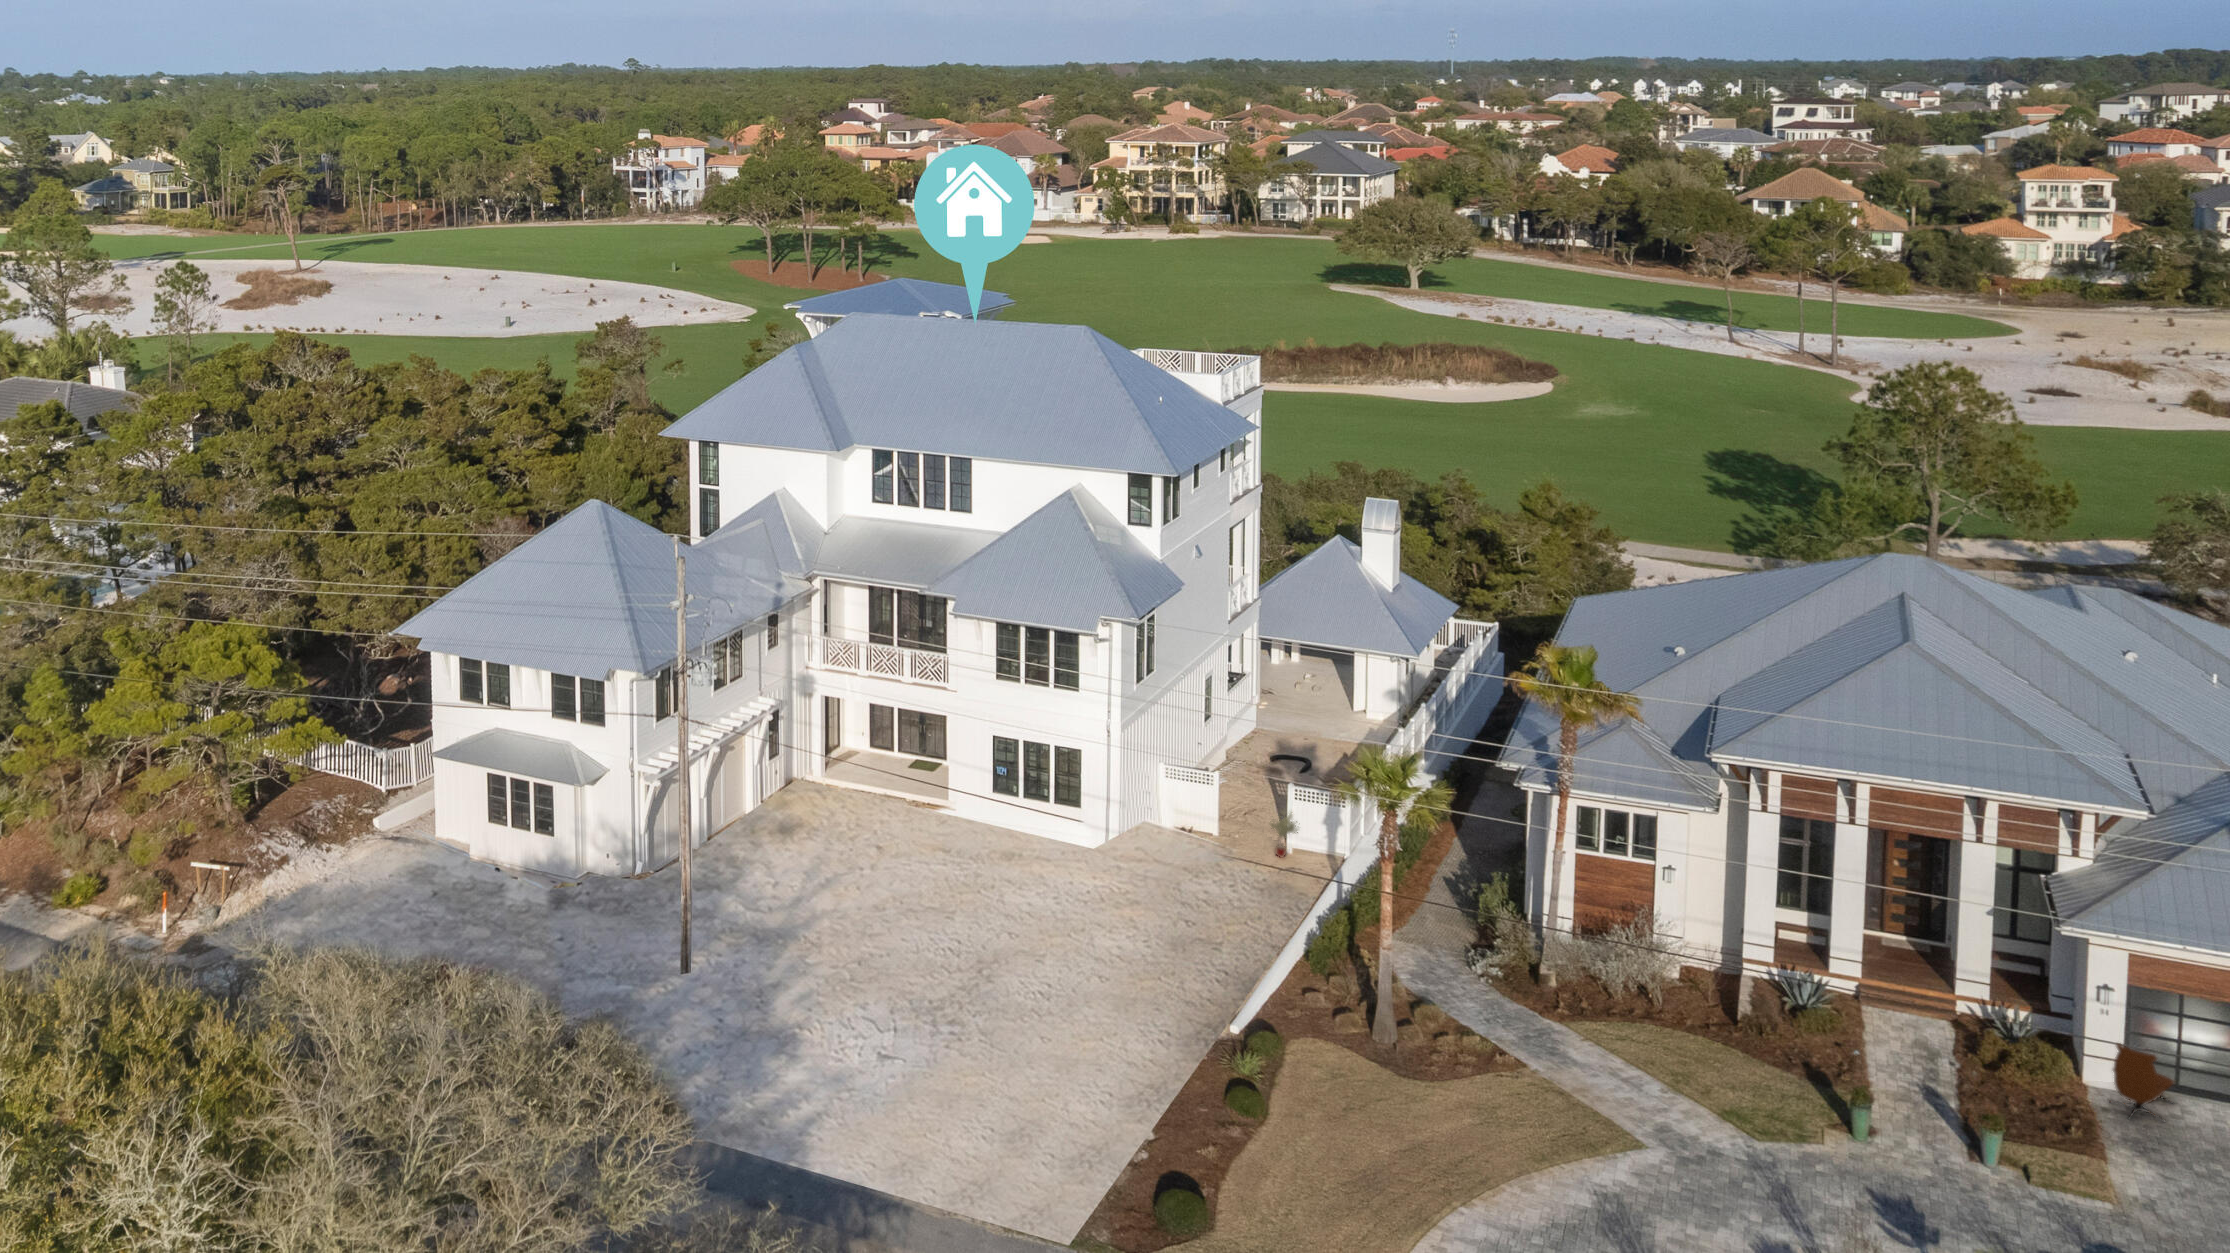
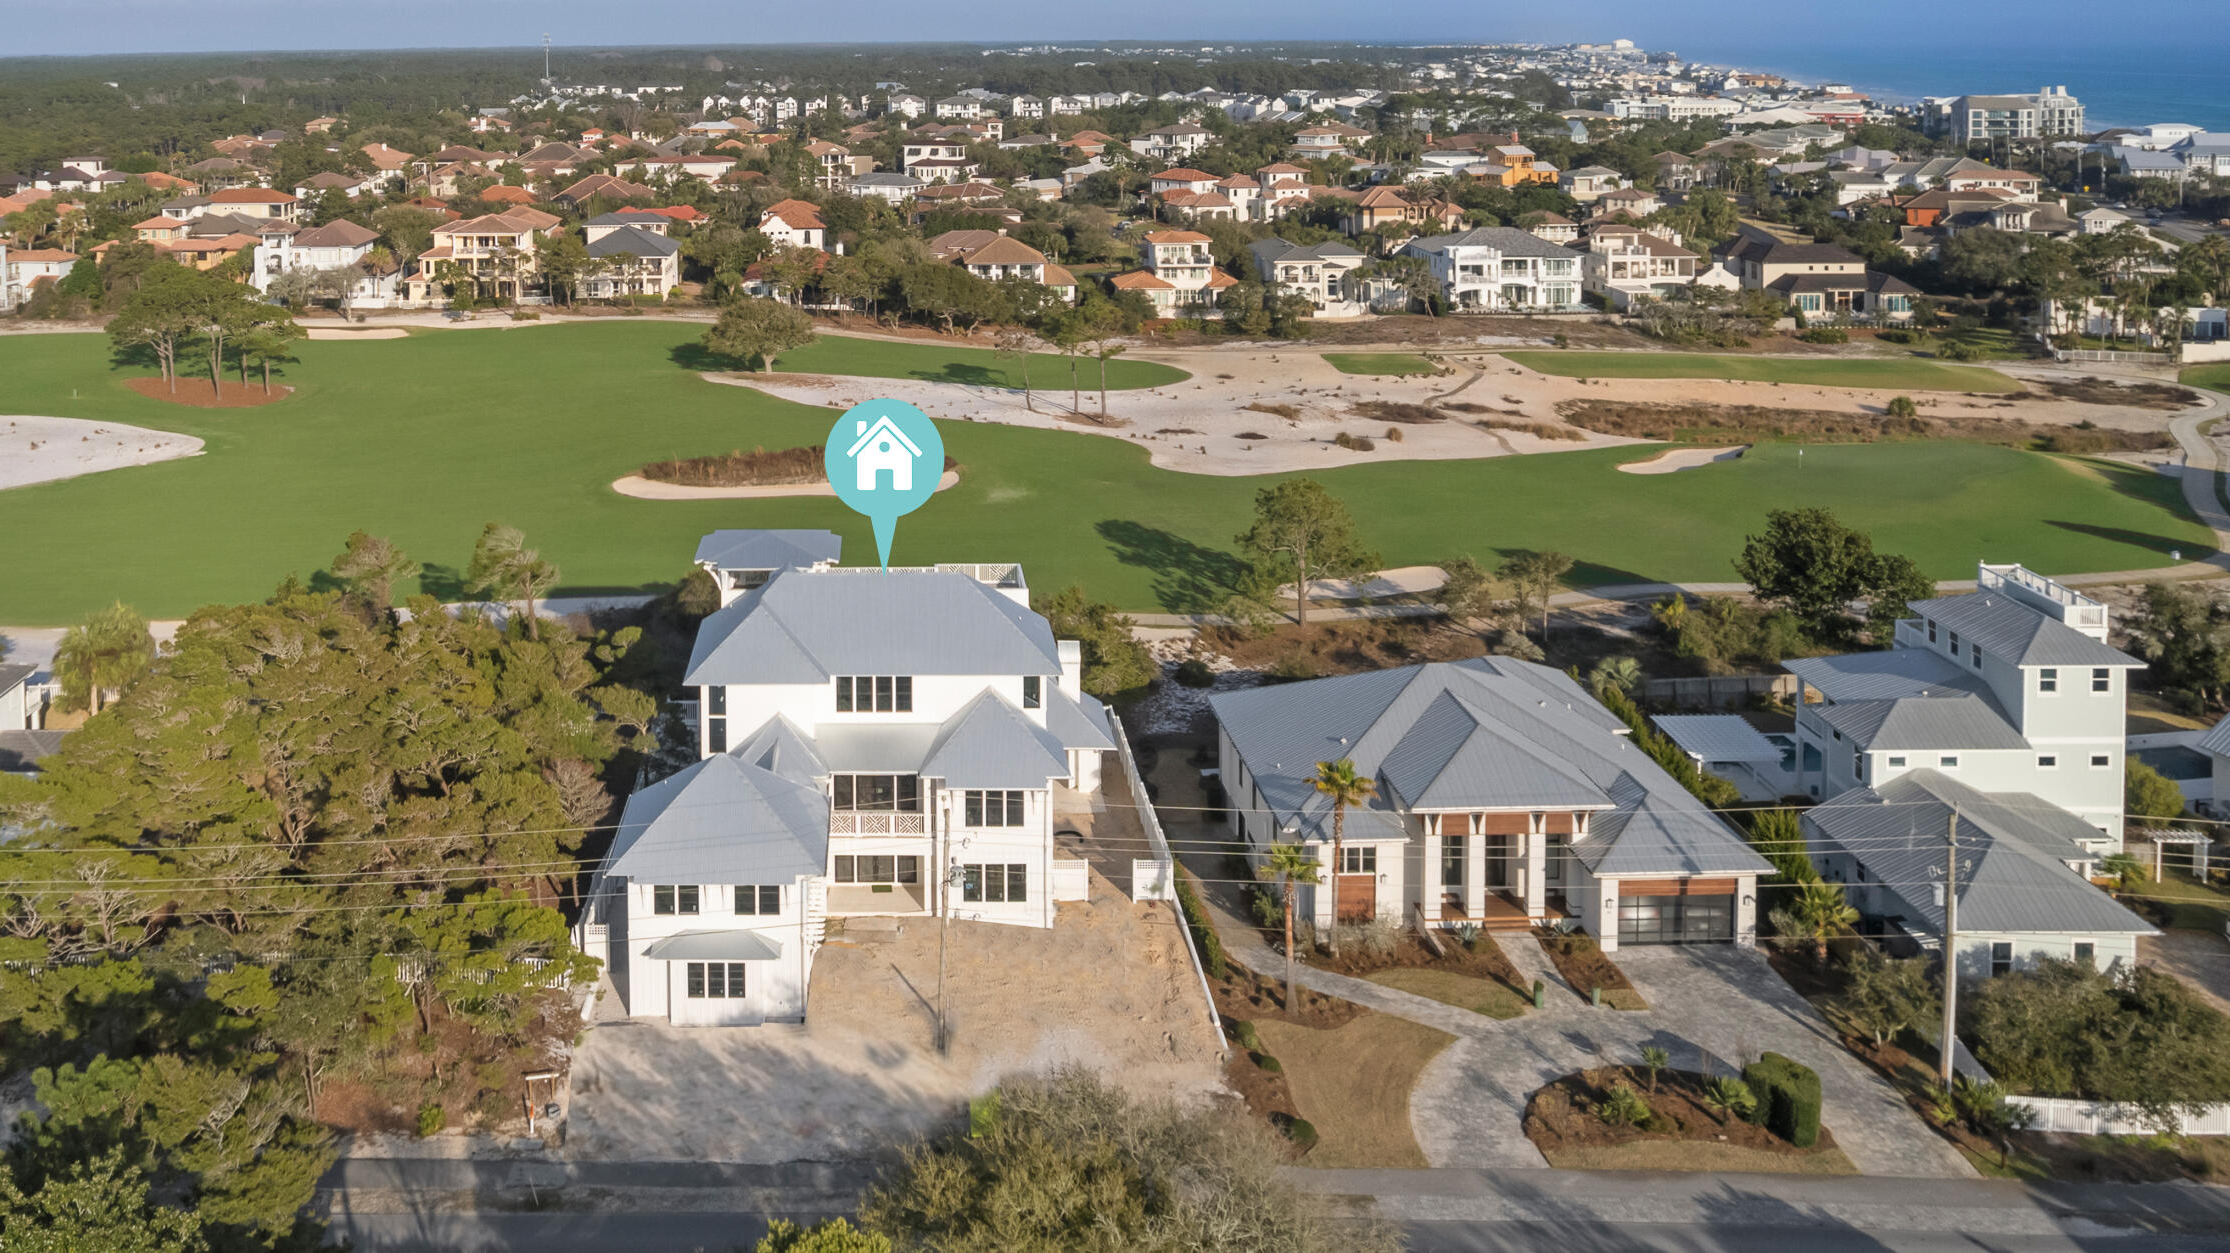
lounge chair: present [2113,1043,2174,1117] -> none [1617,928,1644,966]

